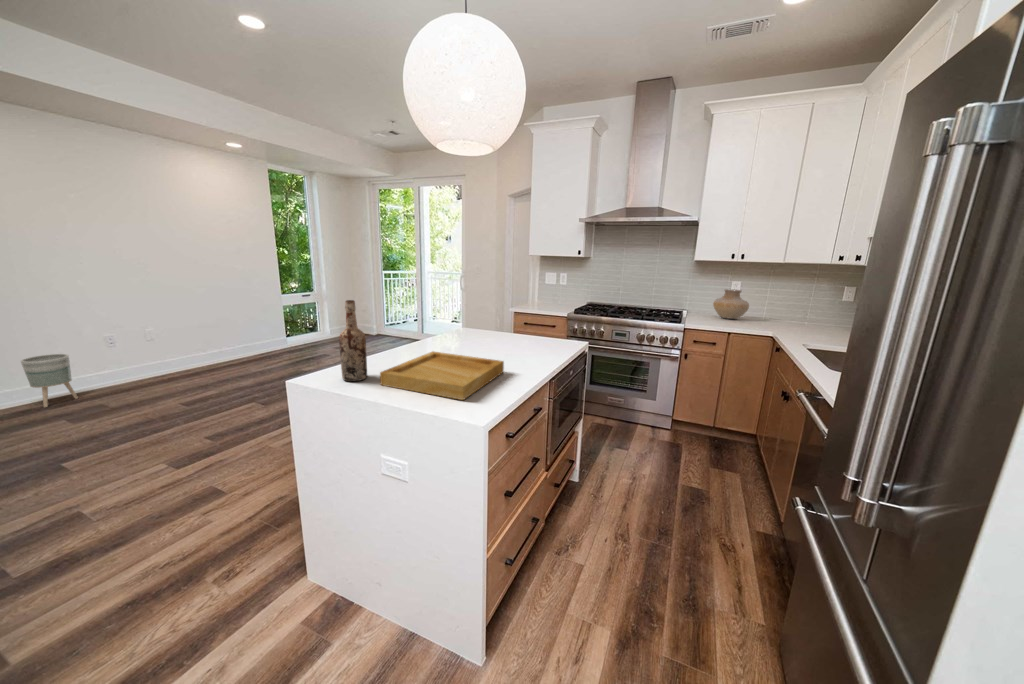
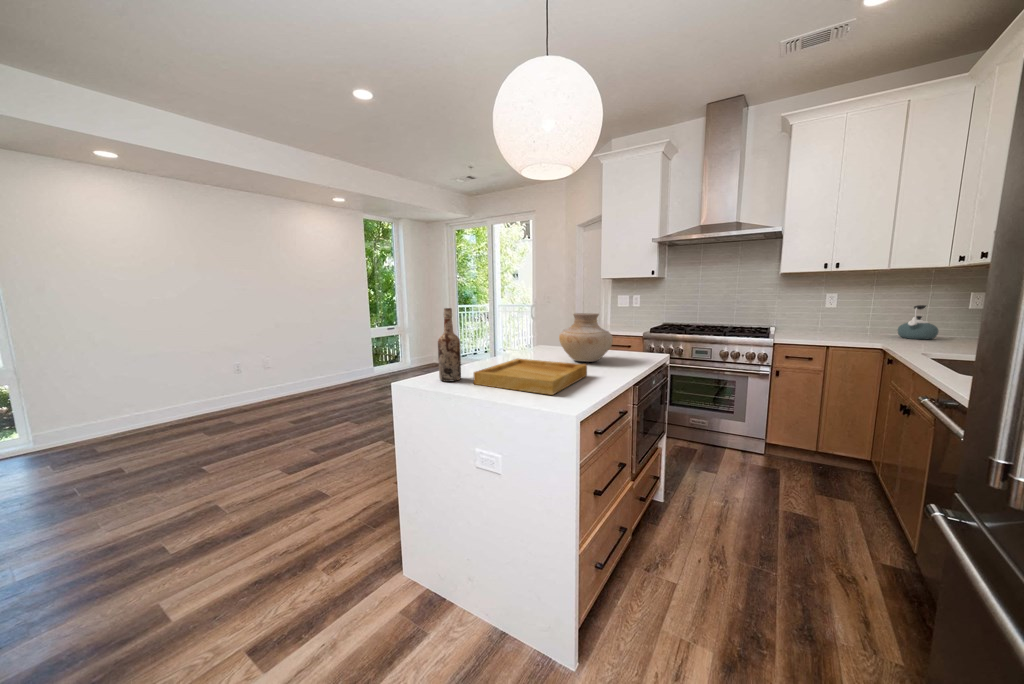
vase: present [713,289,749,319] -> present [559,313,613,362]
kettle: none [786,296,818,327] -> present [898,305,939,339]
planter: present [21,354,78,407] -> none [174,378,212,423]

